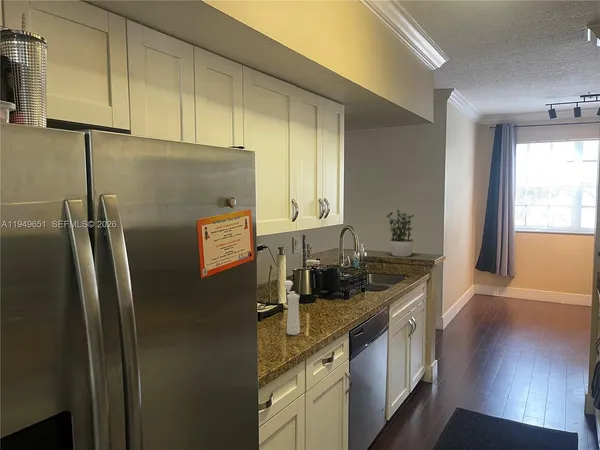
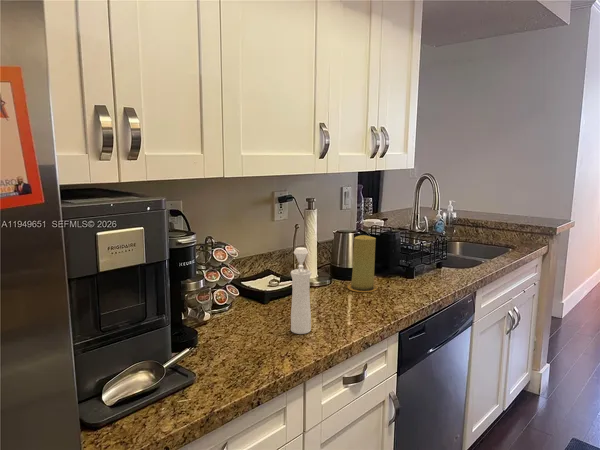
potted plant: present [387,210,414,257] -> none [483,154,530,220]
candle: none [309,271,329,310] -> present [347,235,377,292]

